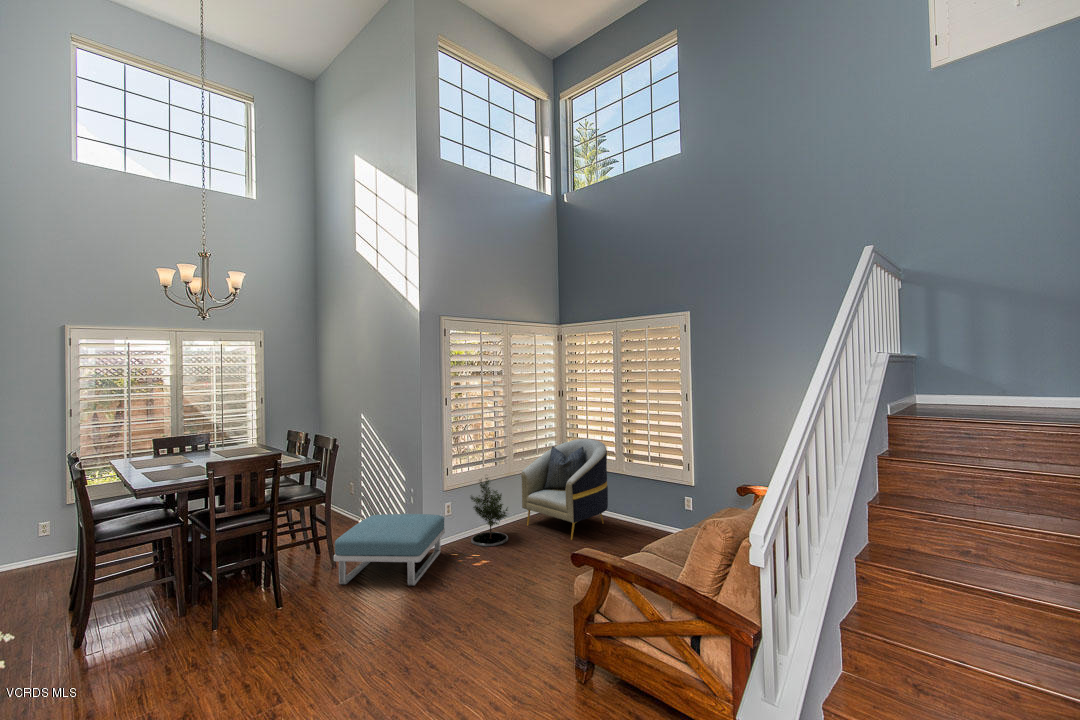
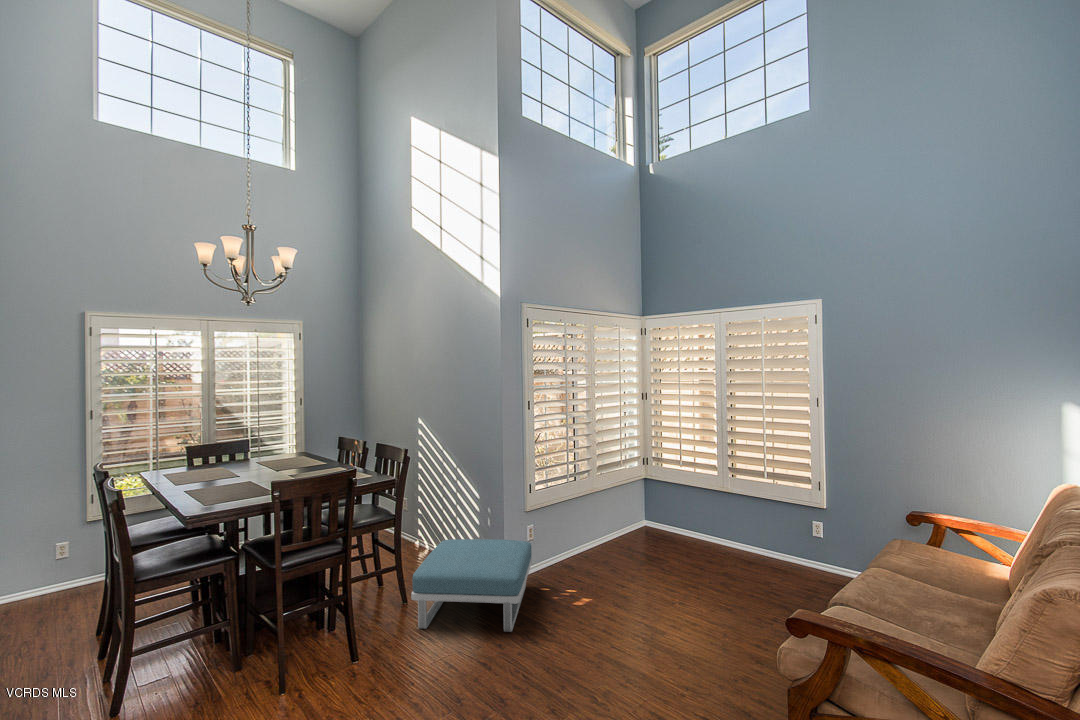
armchair: present [521,439,608,540] -> none [607,449,711,571]
potted tree: present [470,478,508,546] -> none [554,491,604,578]

